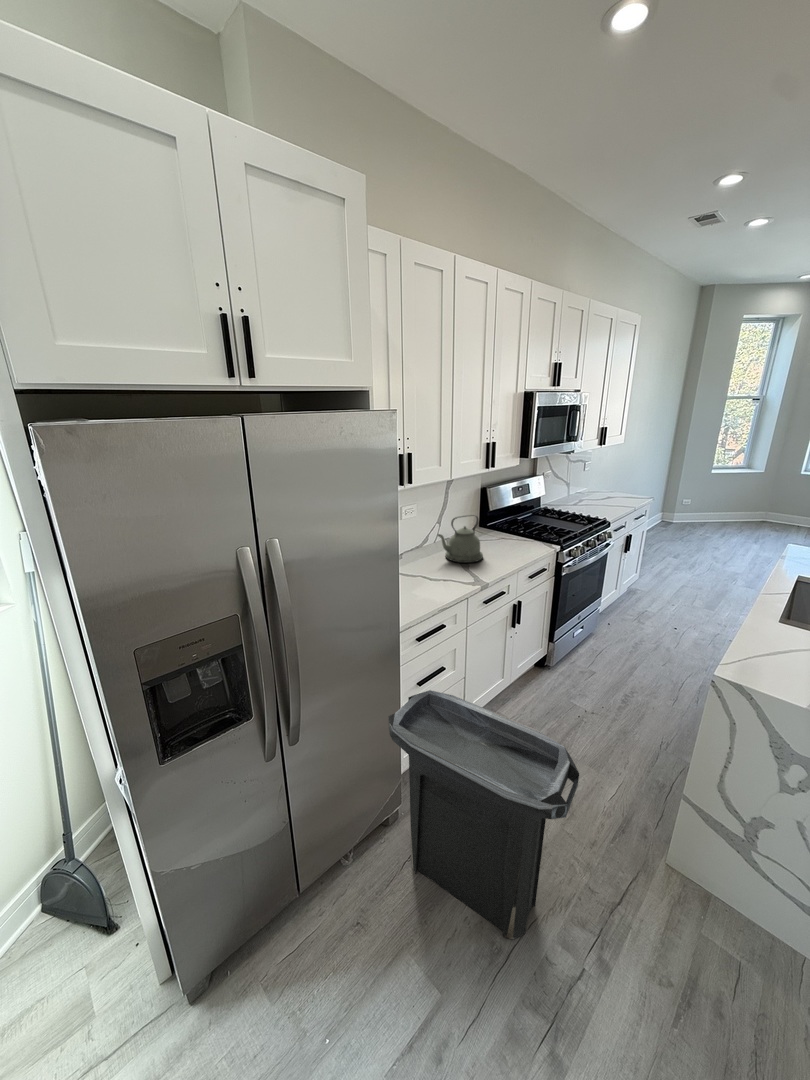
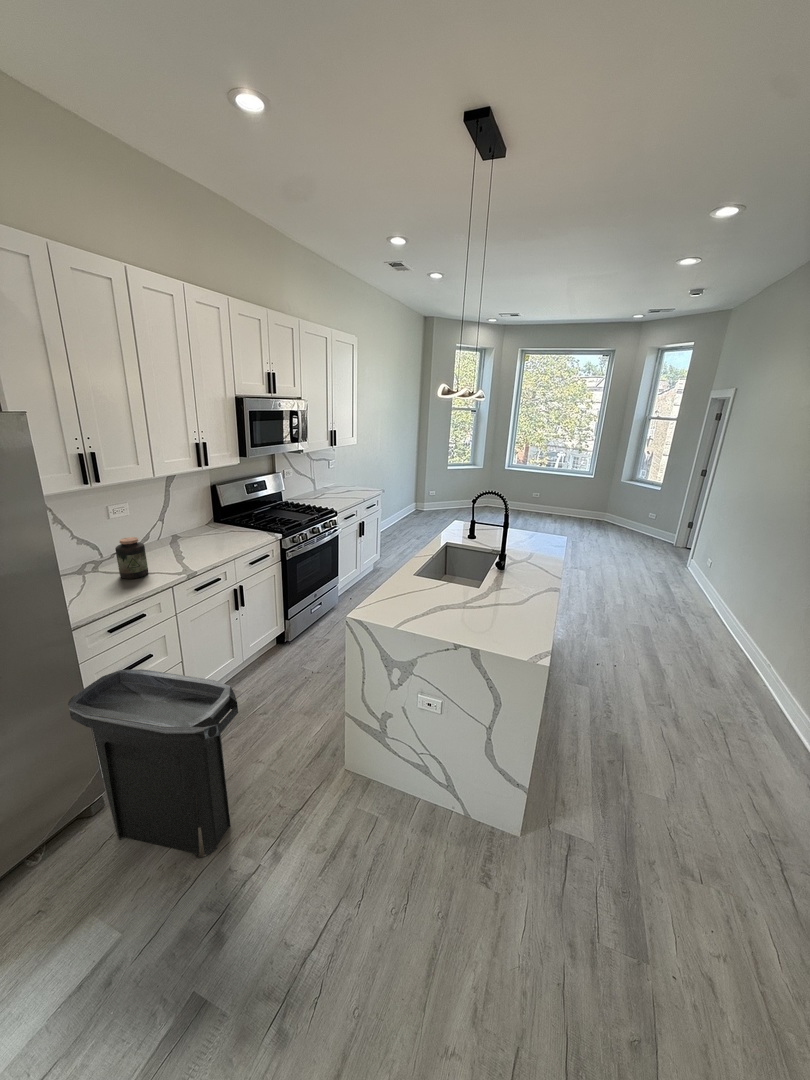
kettle: present [438,515,483,563] -> none [148,510,201,556]
jar: none [417,542,443,586] -> present [115,537,148,579]

